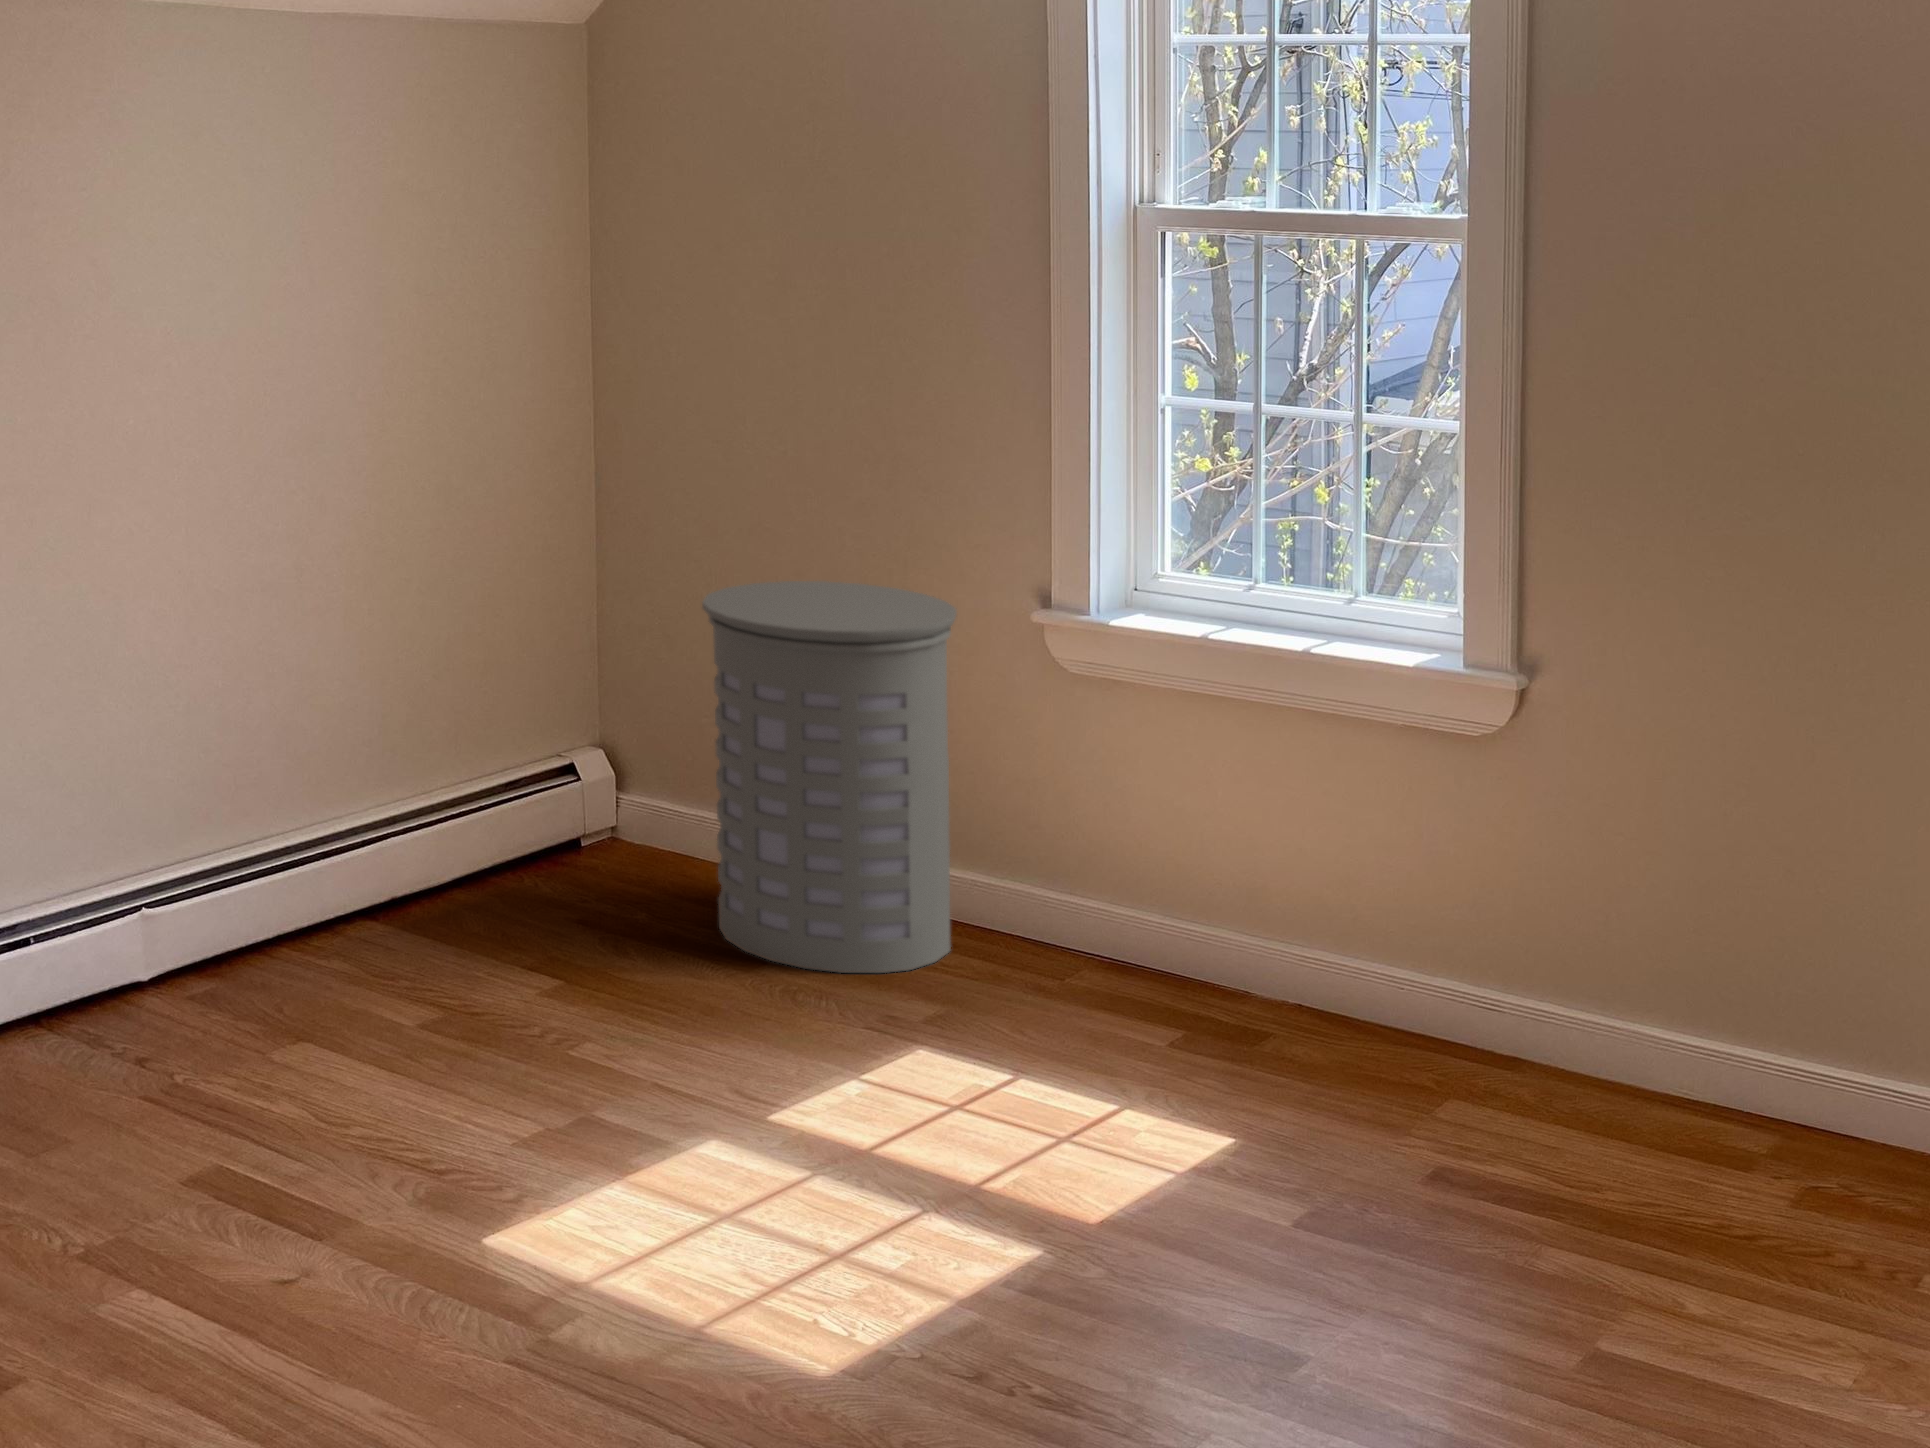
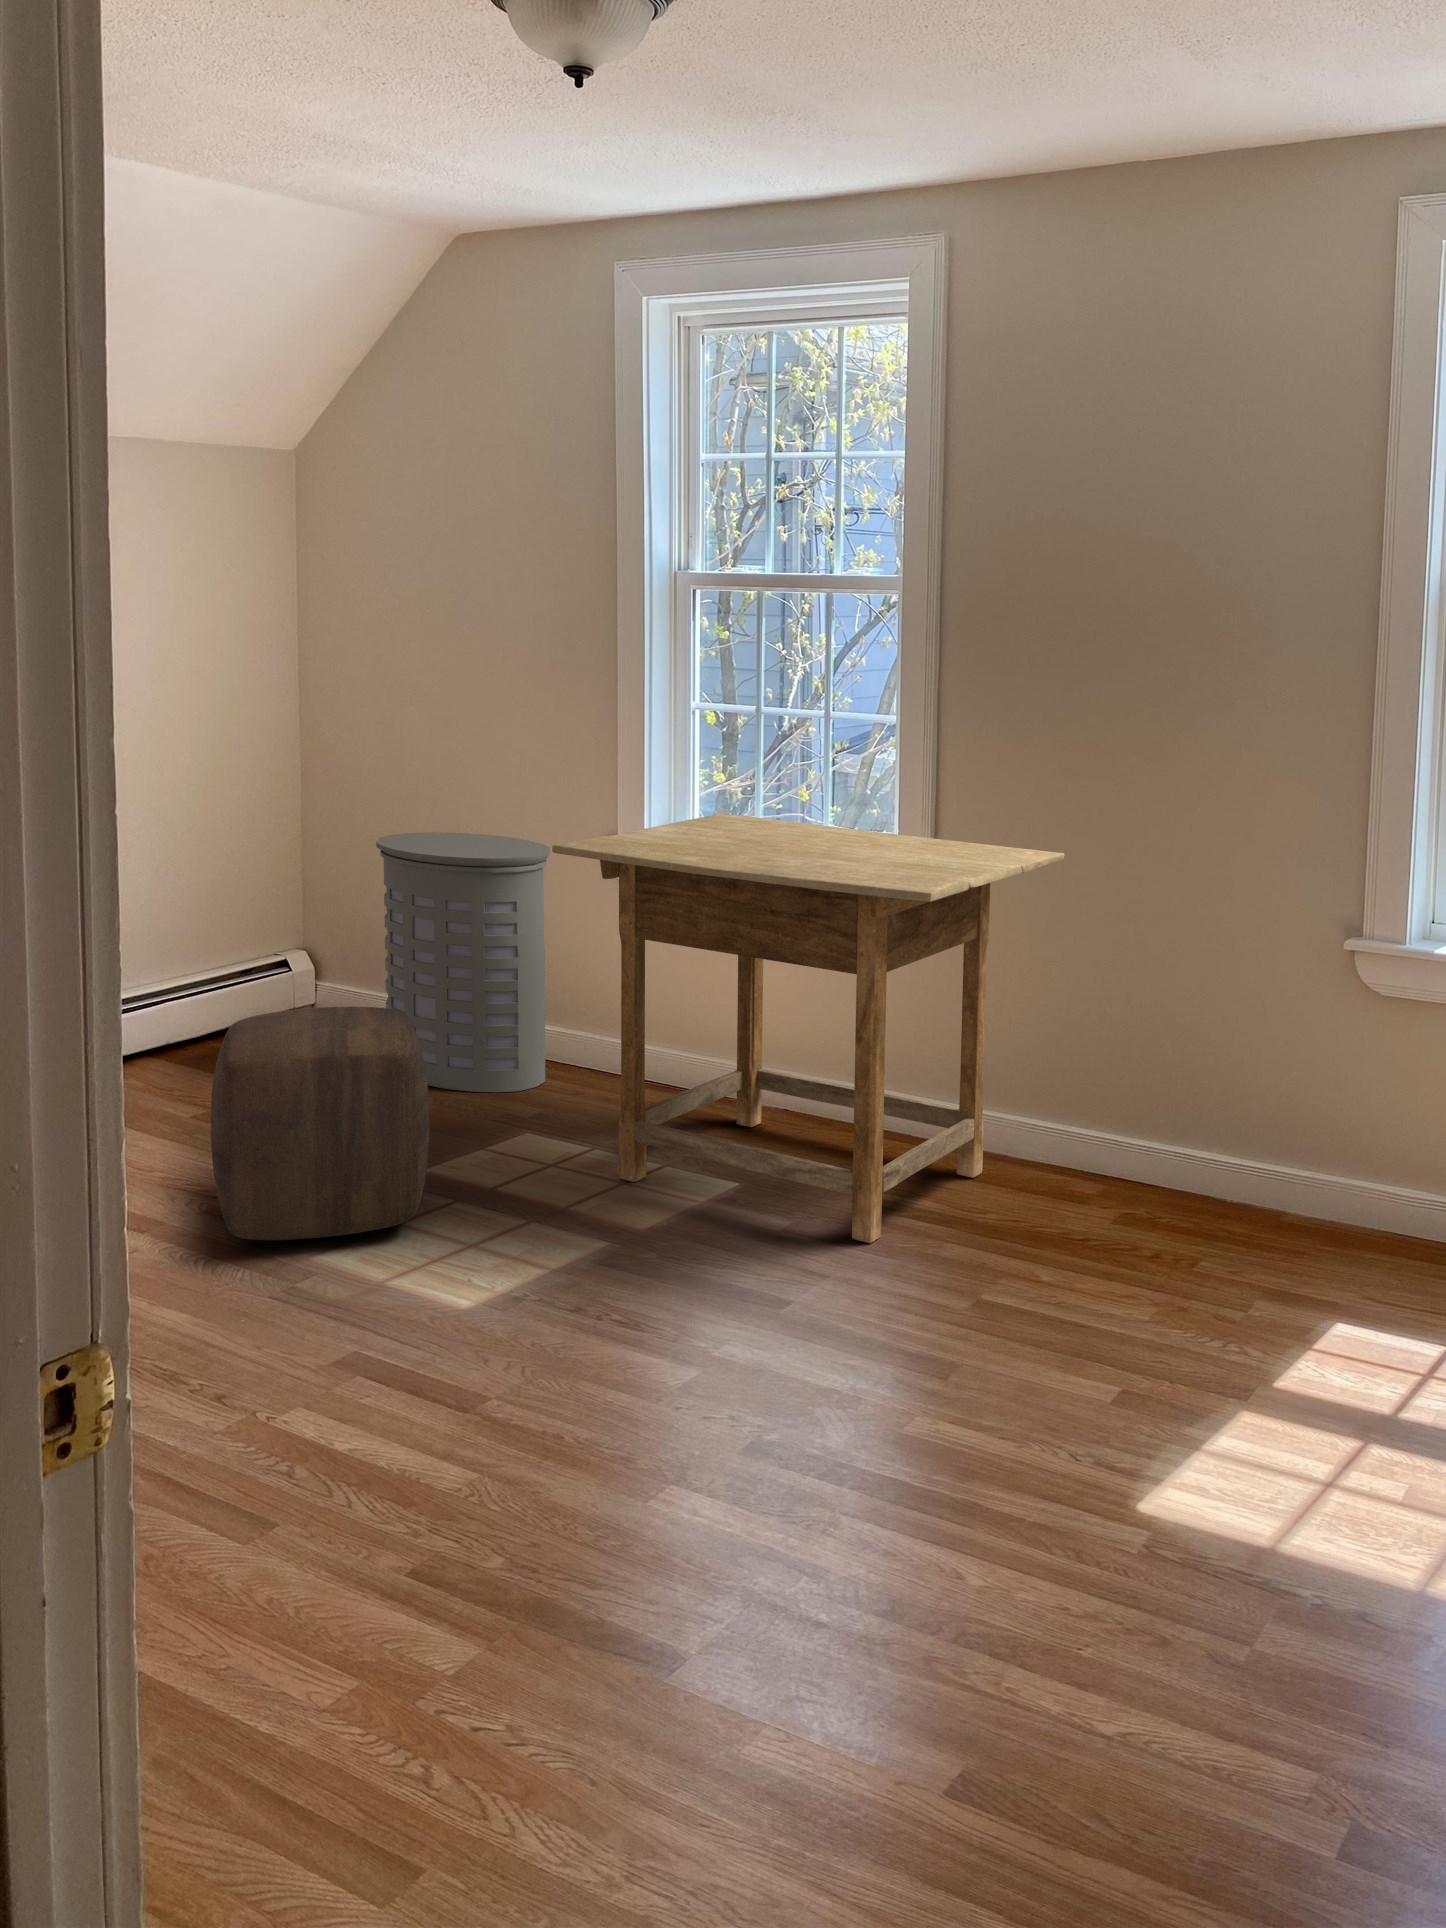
desk: none [950,563,1713,1253] -> present [552,813,1065,1243]
ottoman: none [416,890,757,1281] -> present [211,1007,430,1240]

